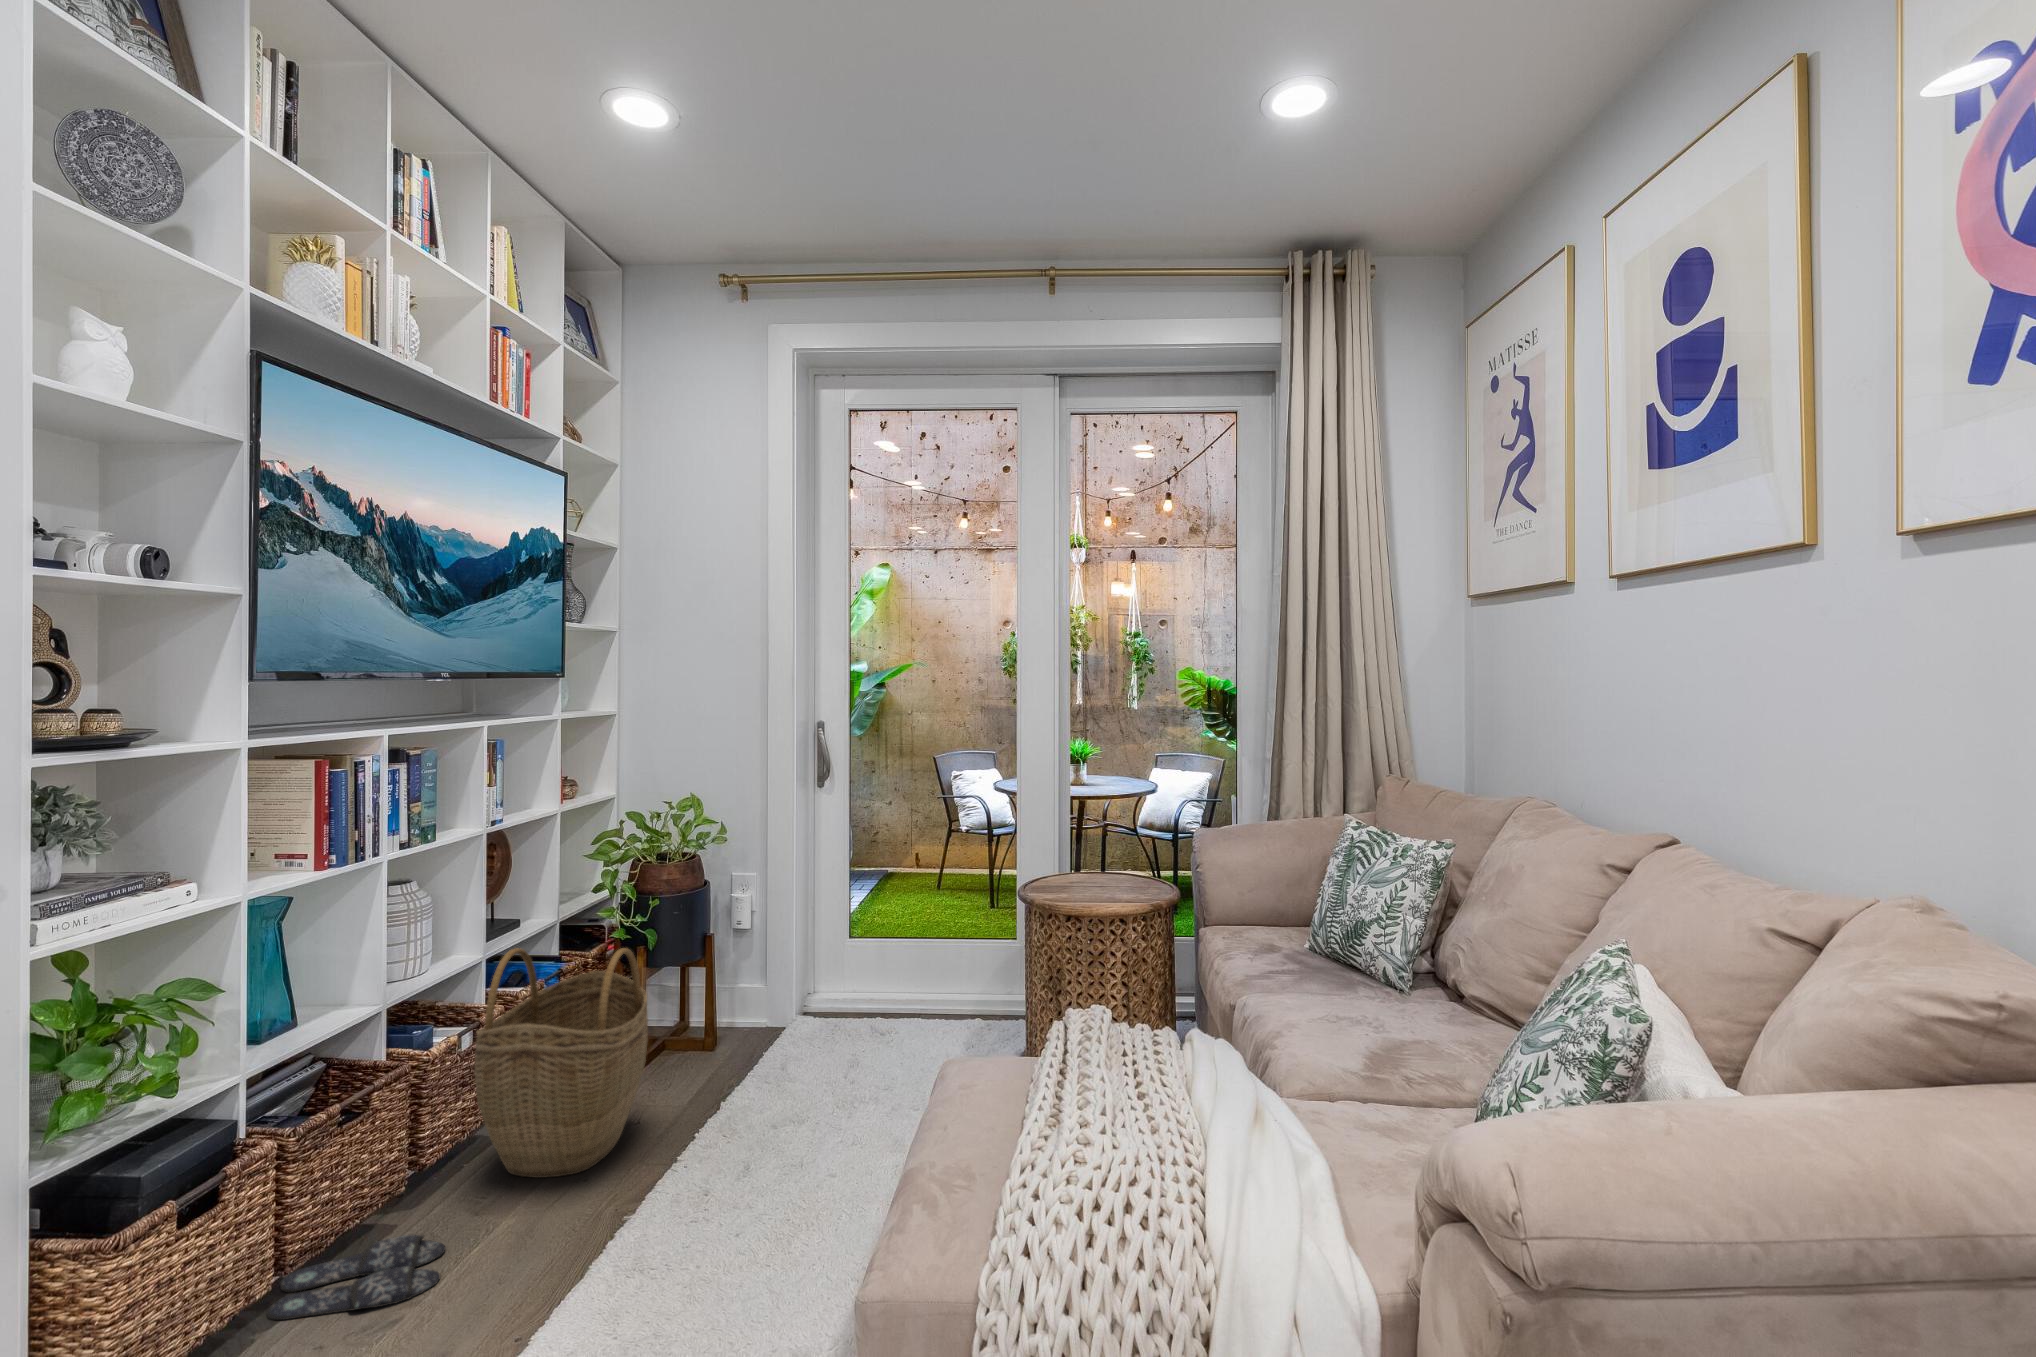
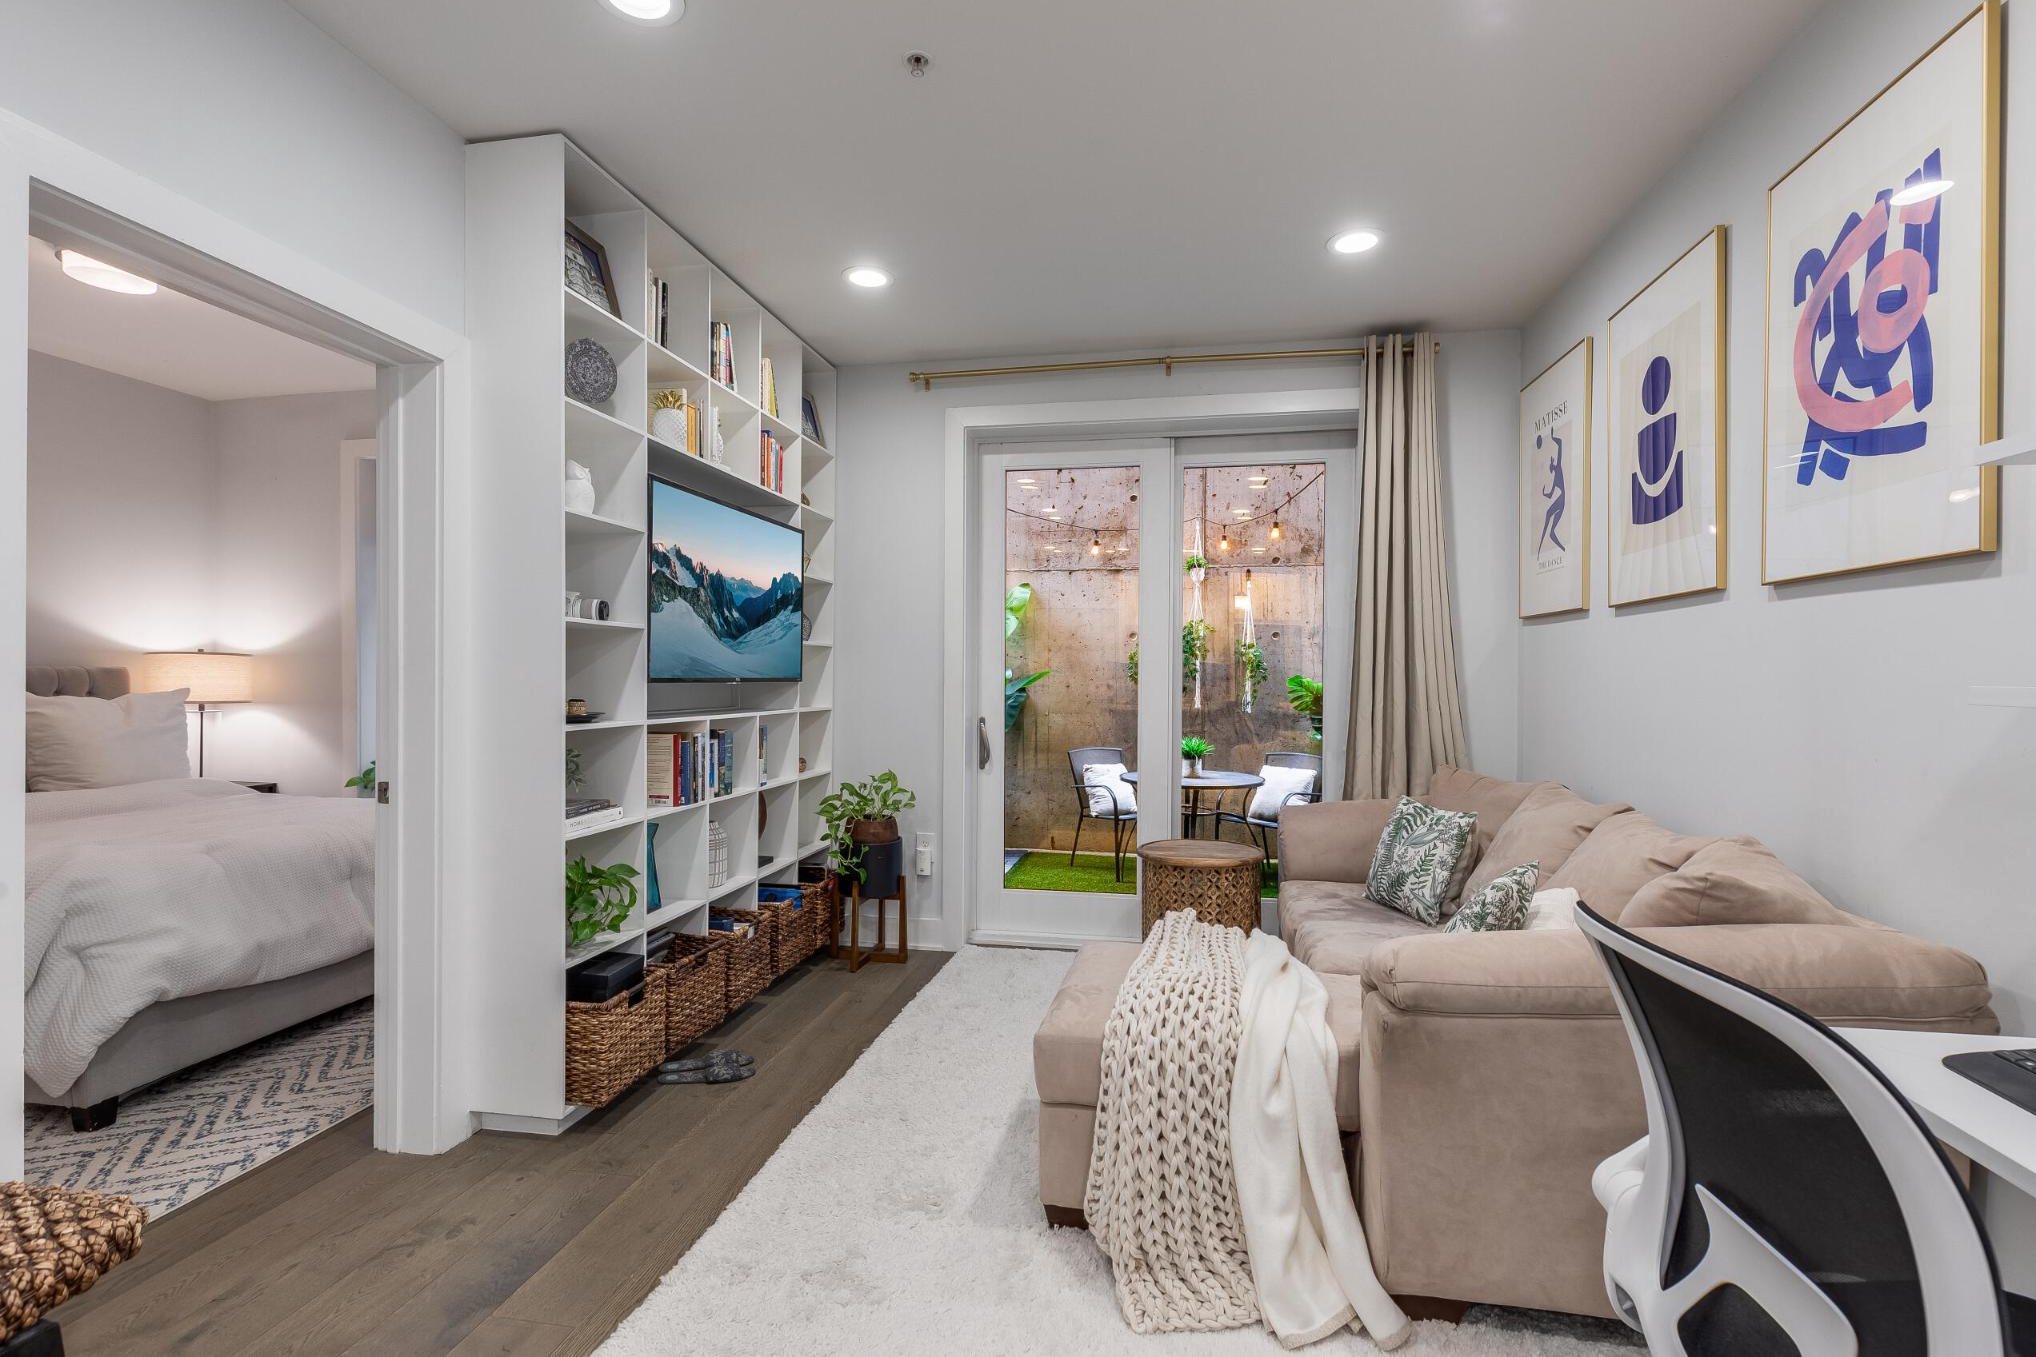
woven basket: present [474,948,648,1178] -> none [760,873,870,1030]

